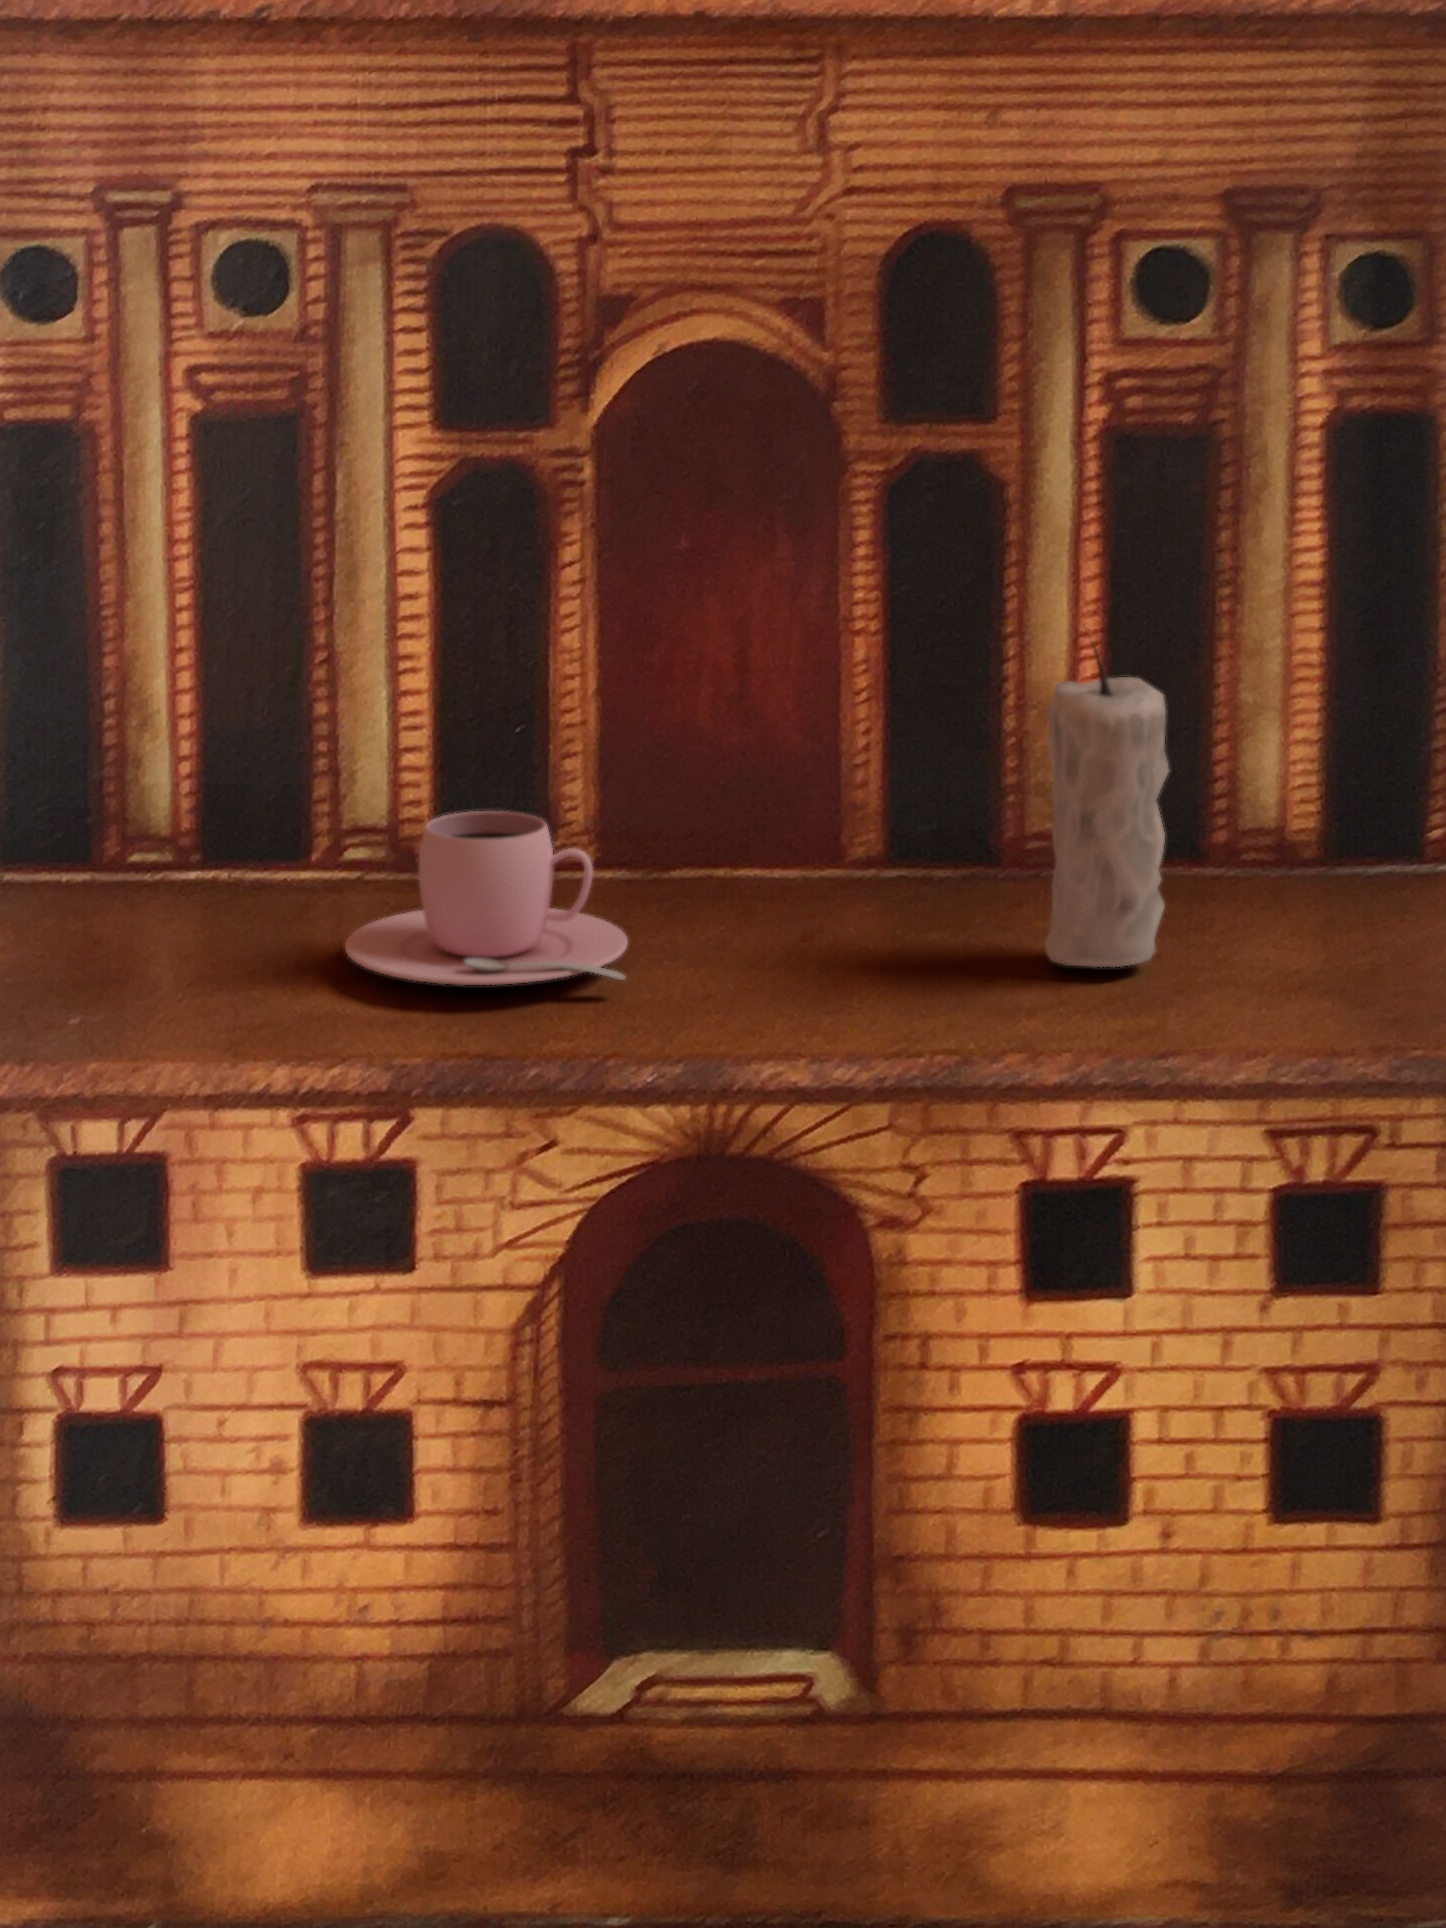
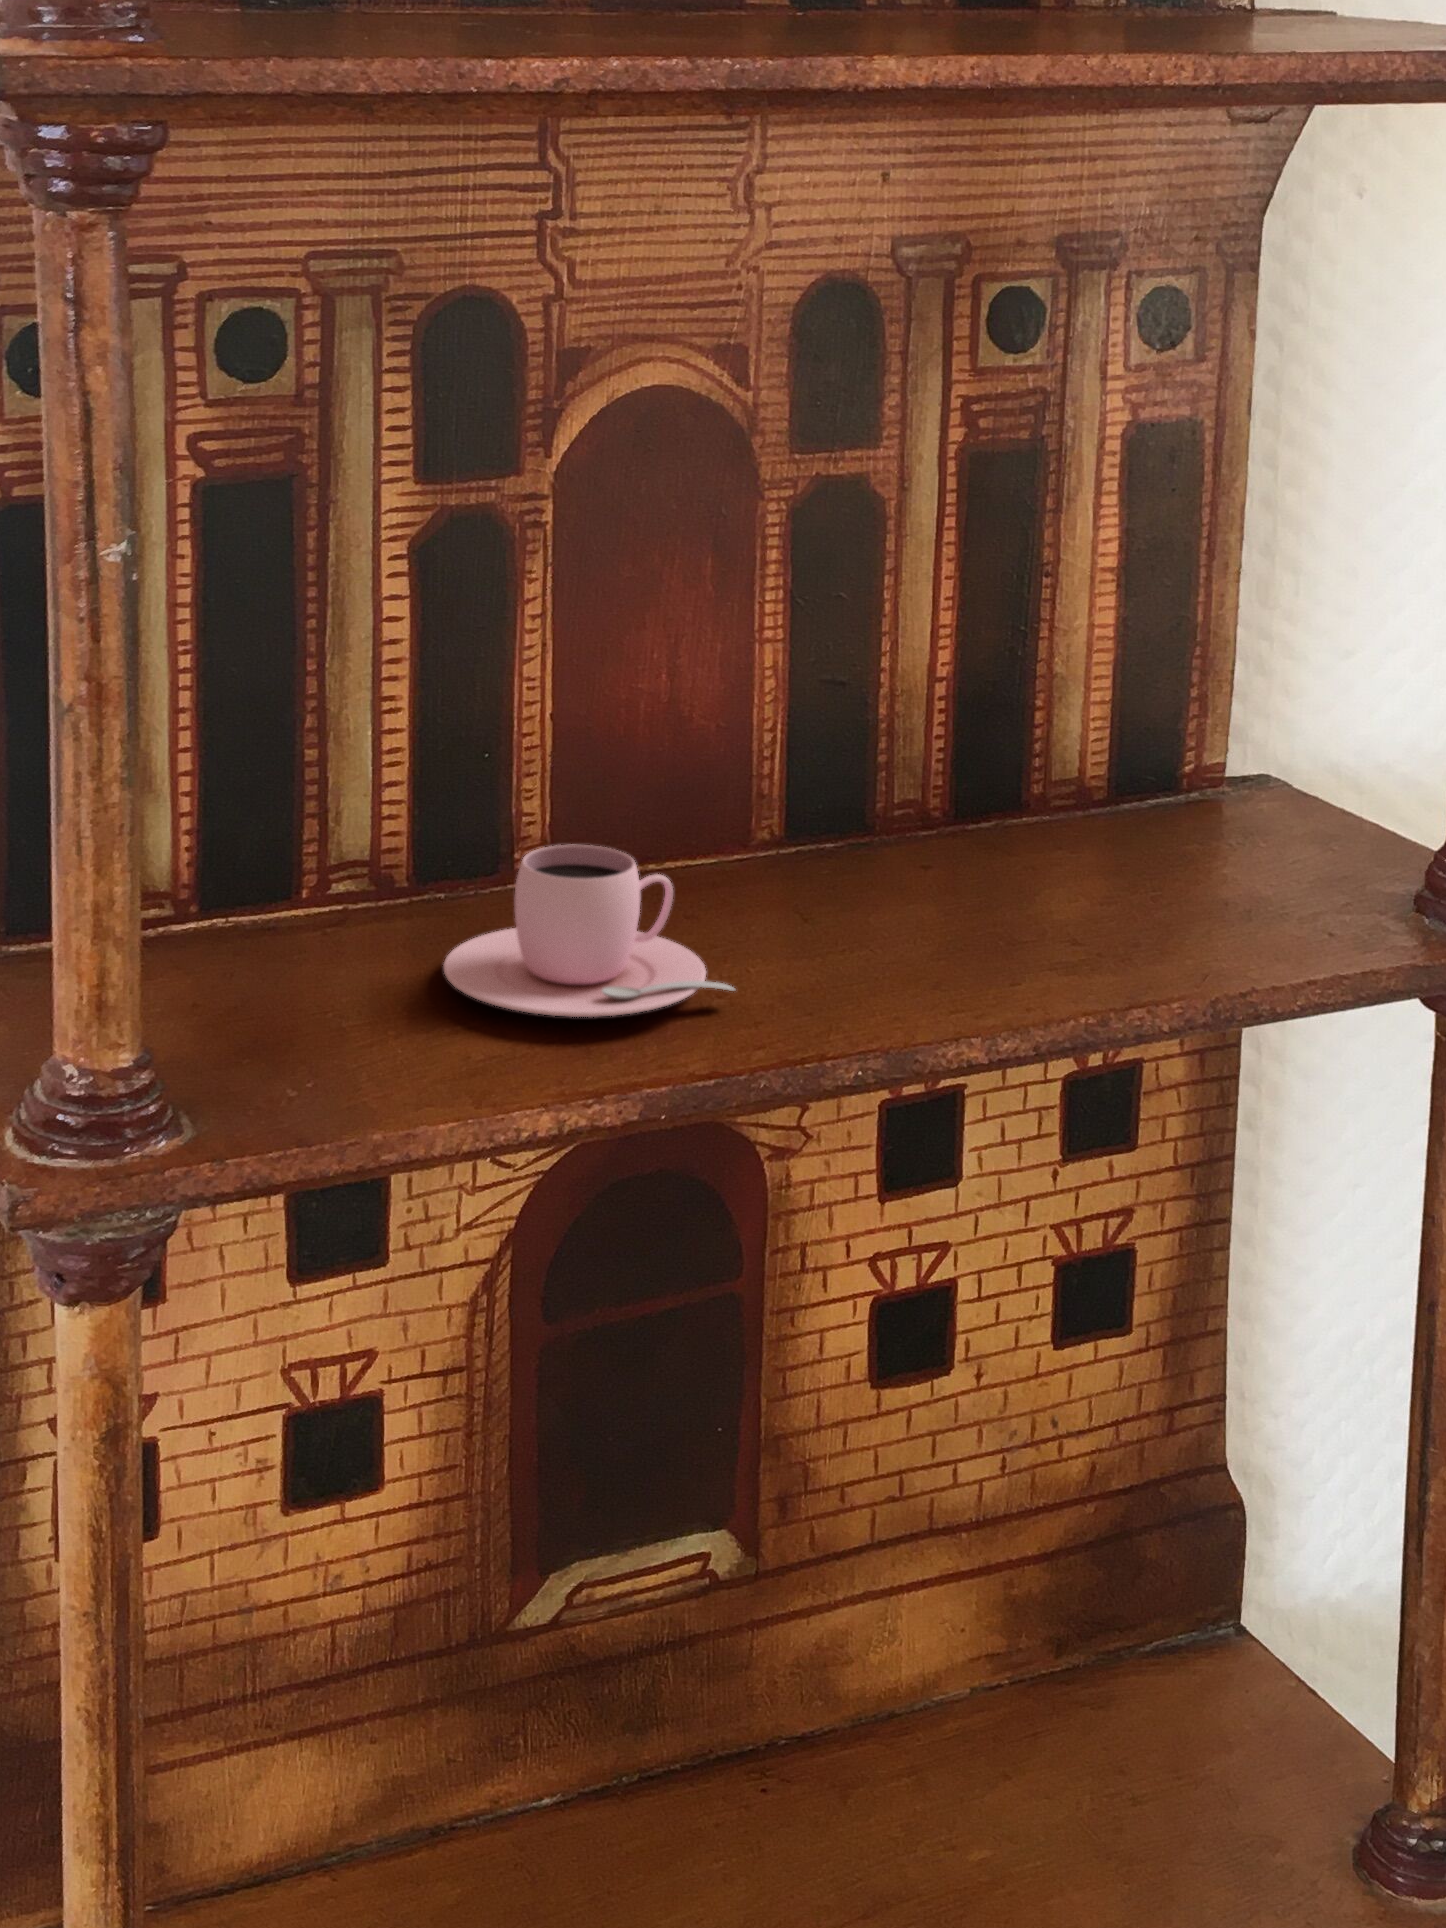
candle: present [1045,645,1169,967] -> none [1014,633,1128,928]

